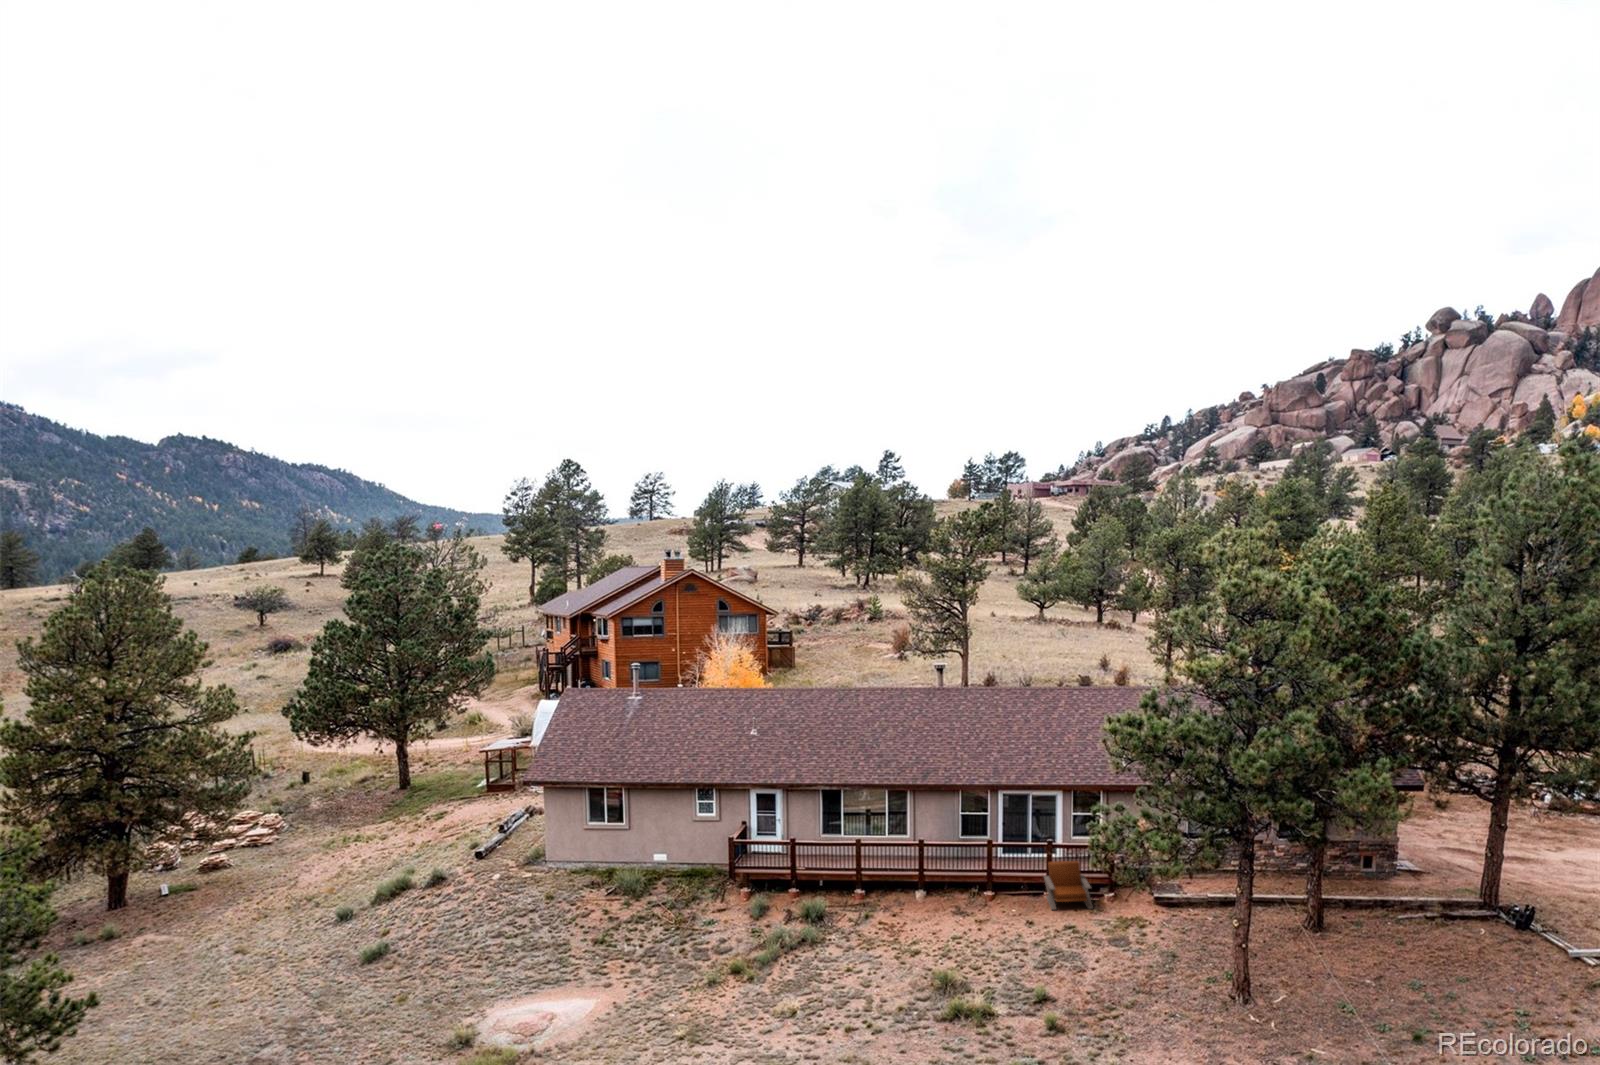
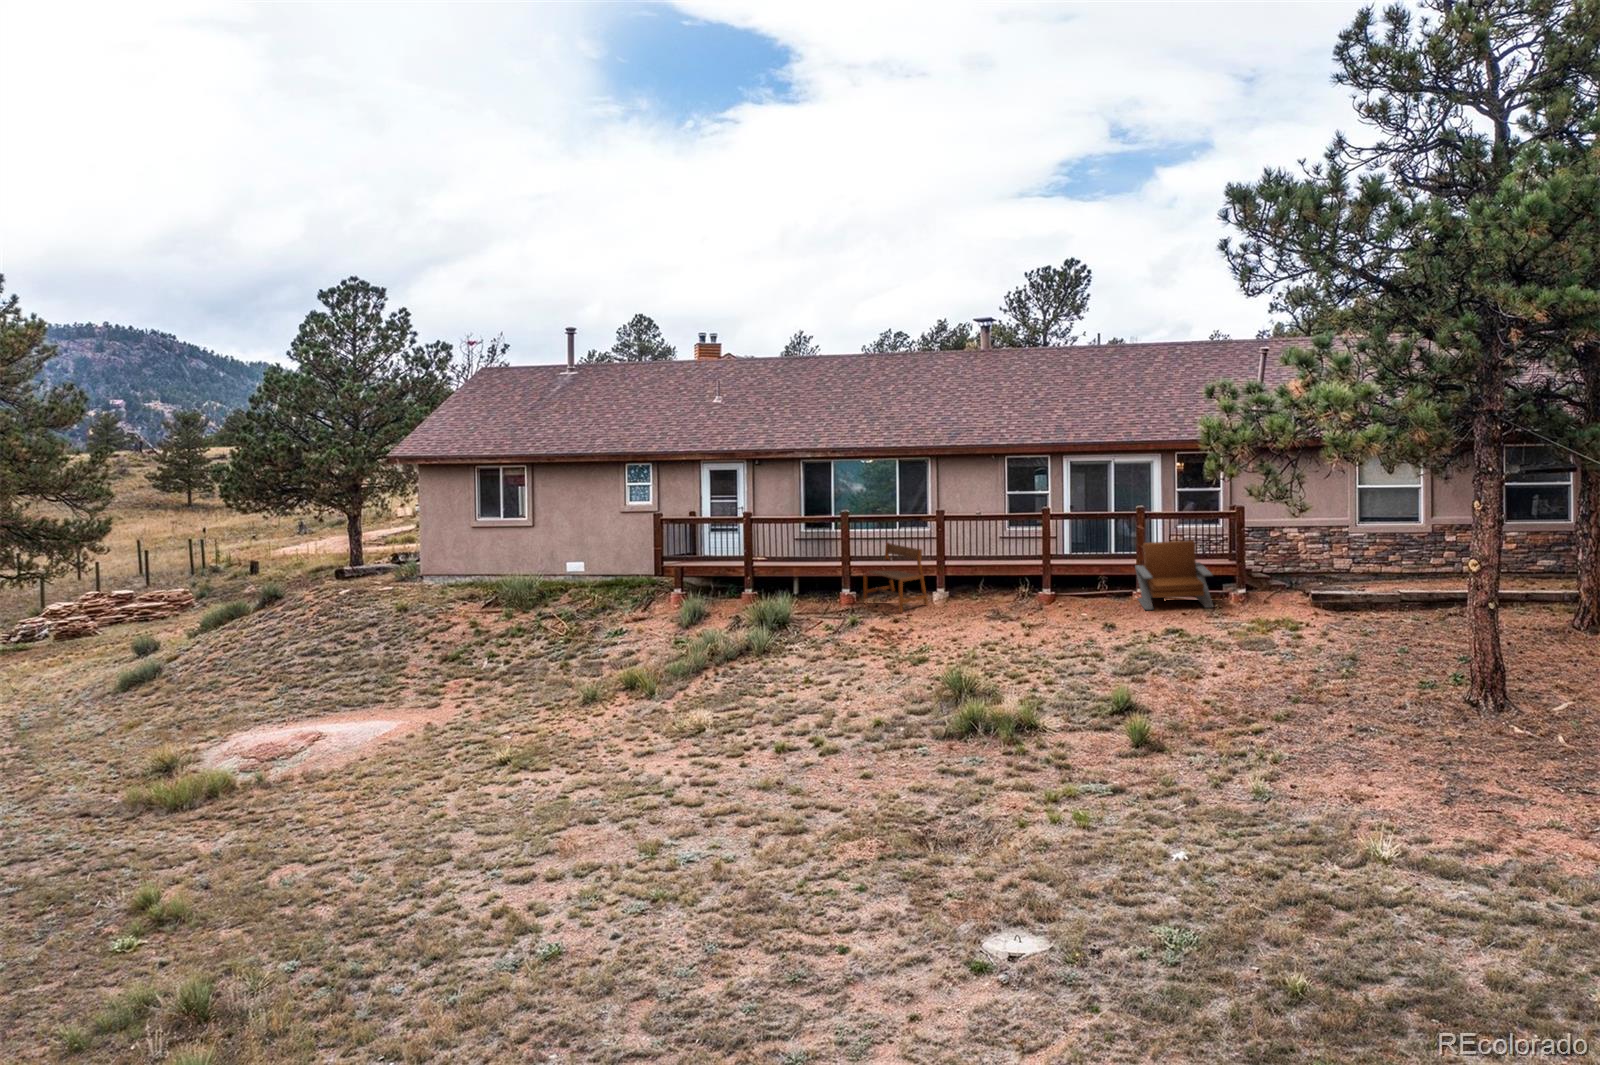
bench: none [870,853,913,908] -> present [864,543,928,613]

